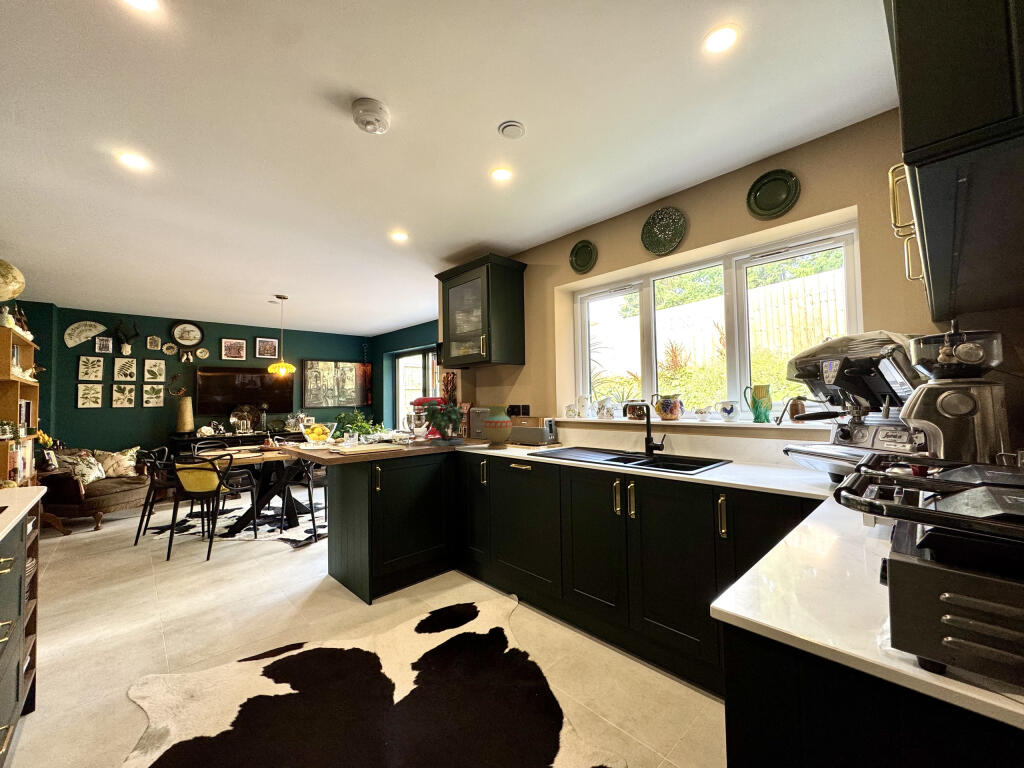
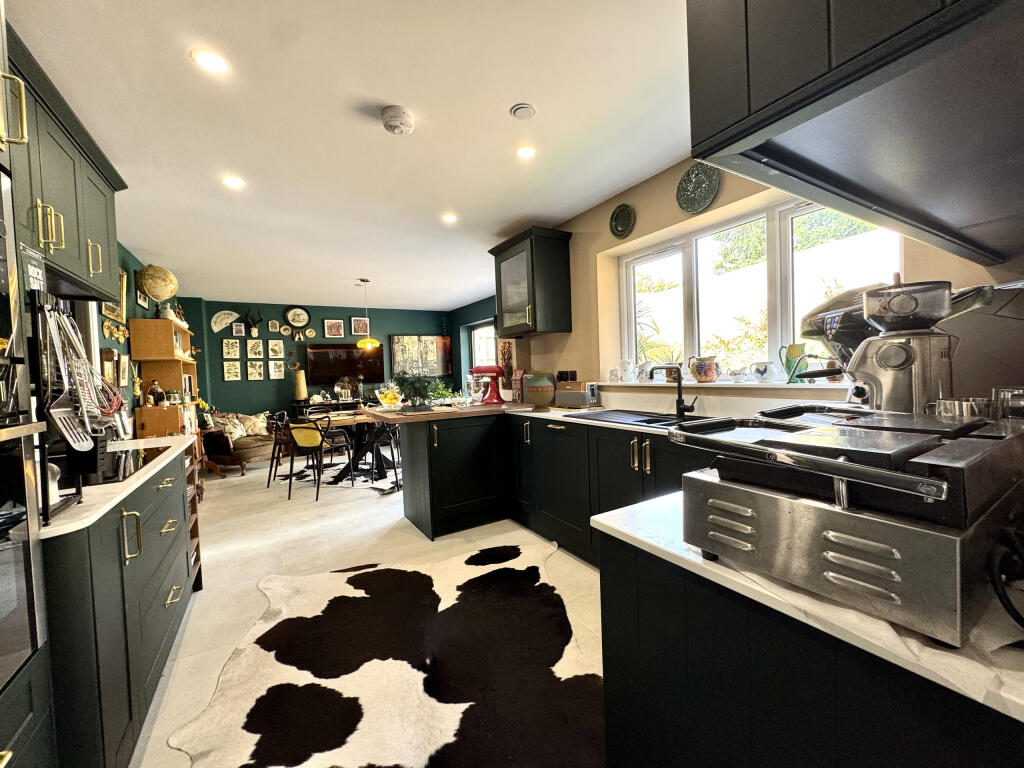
potted plant: present [422,400,465,446] -> present [392,370,433,412]

